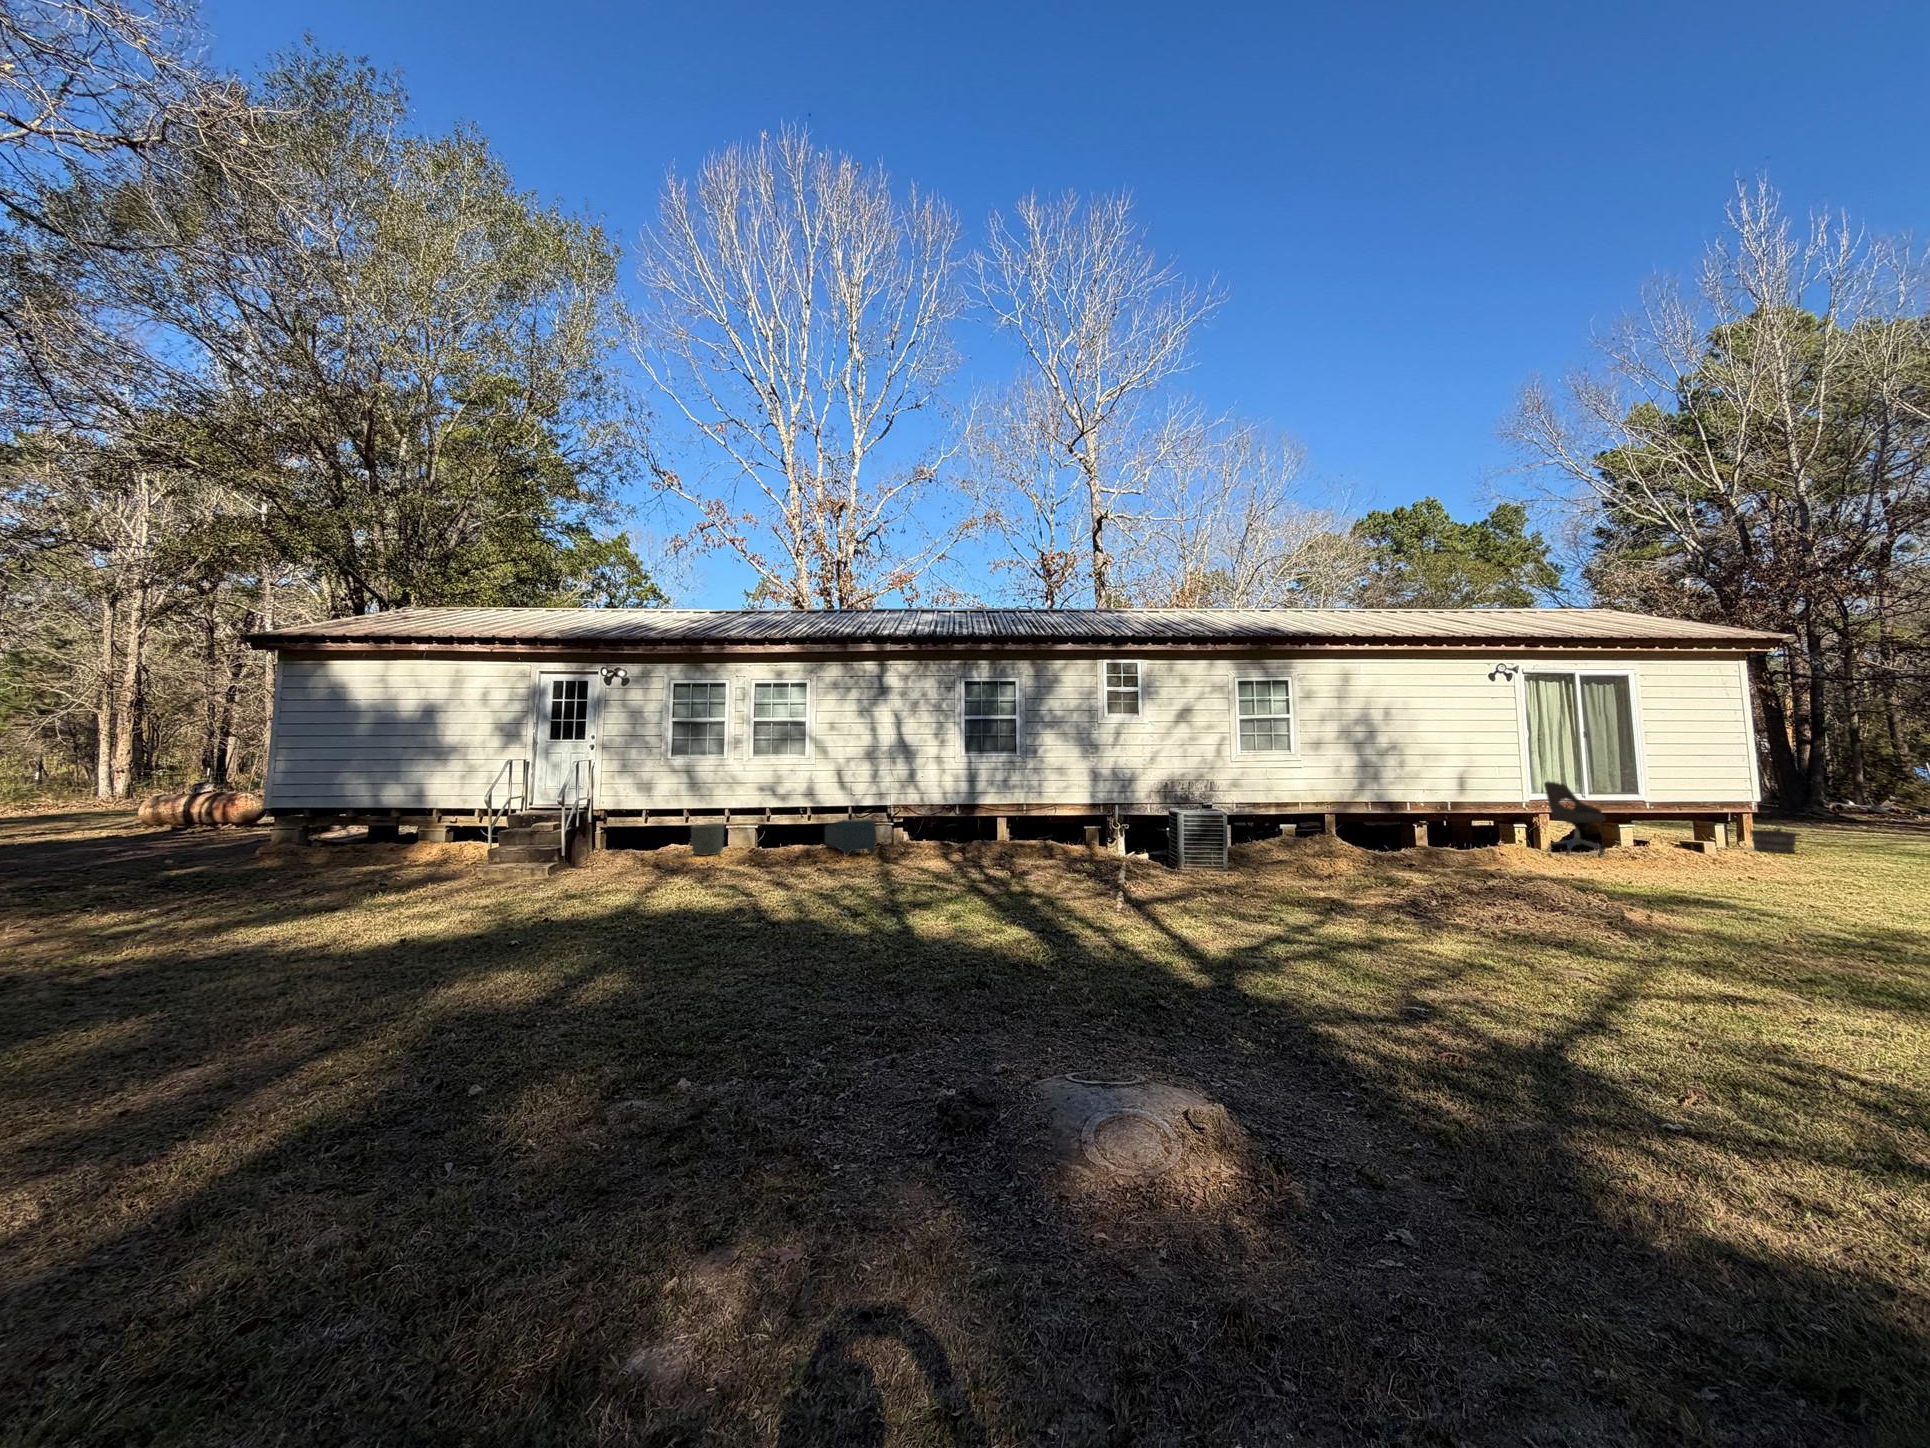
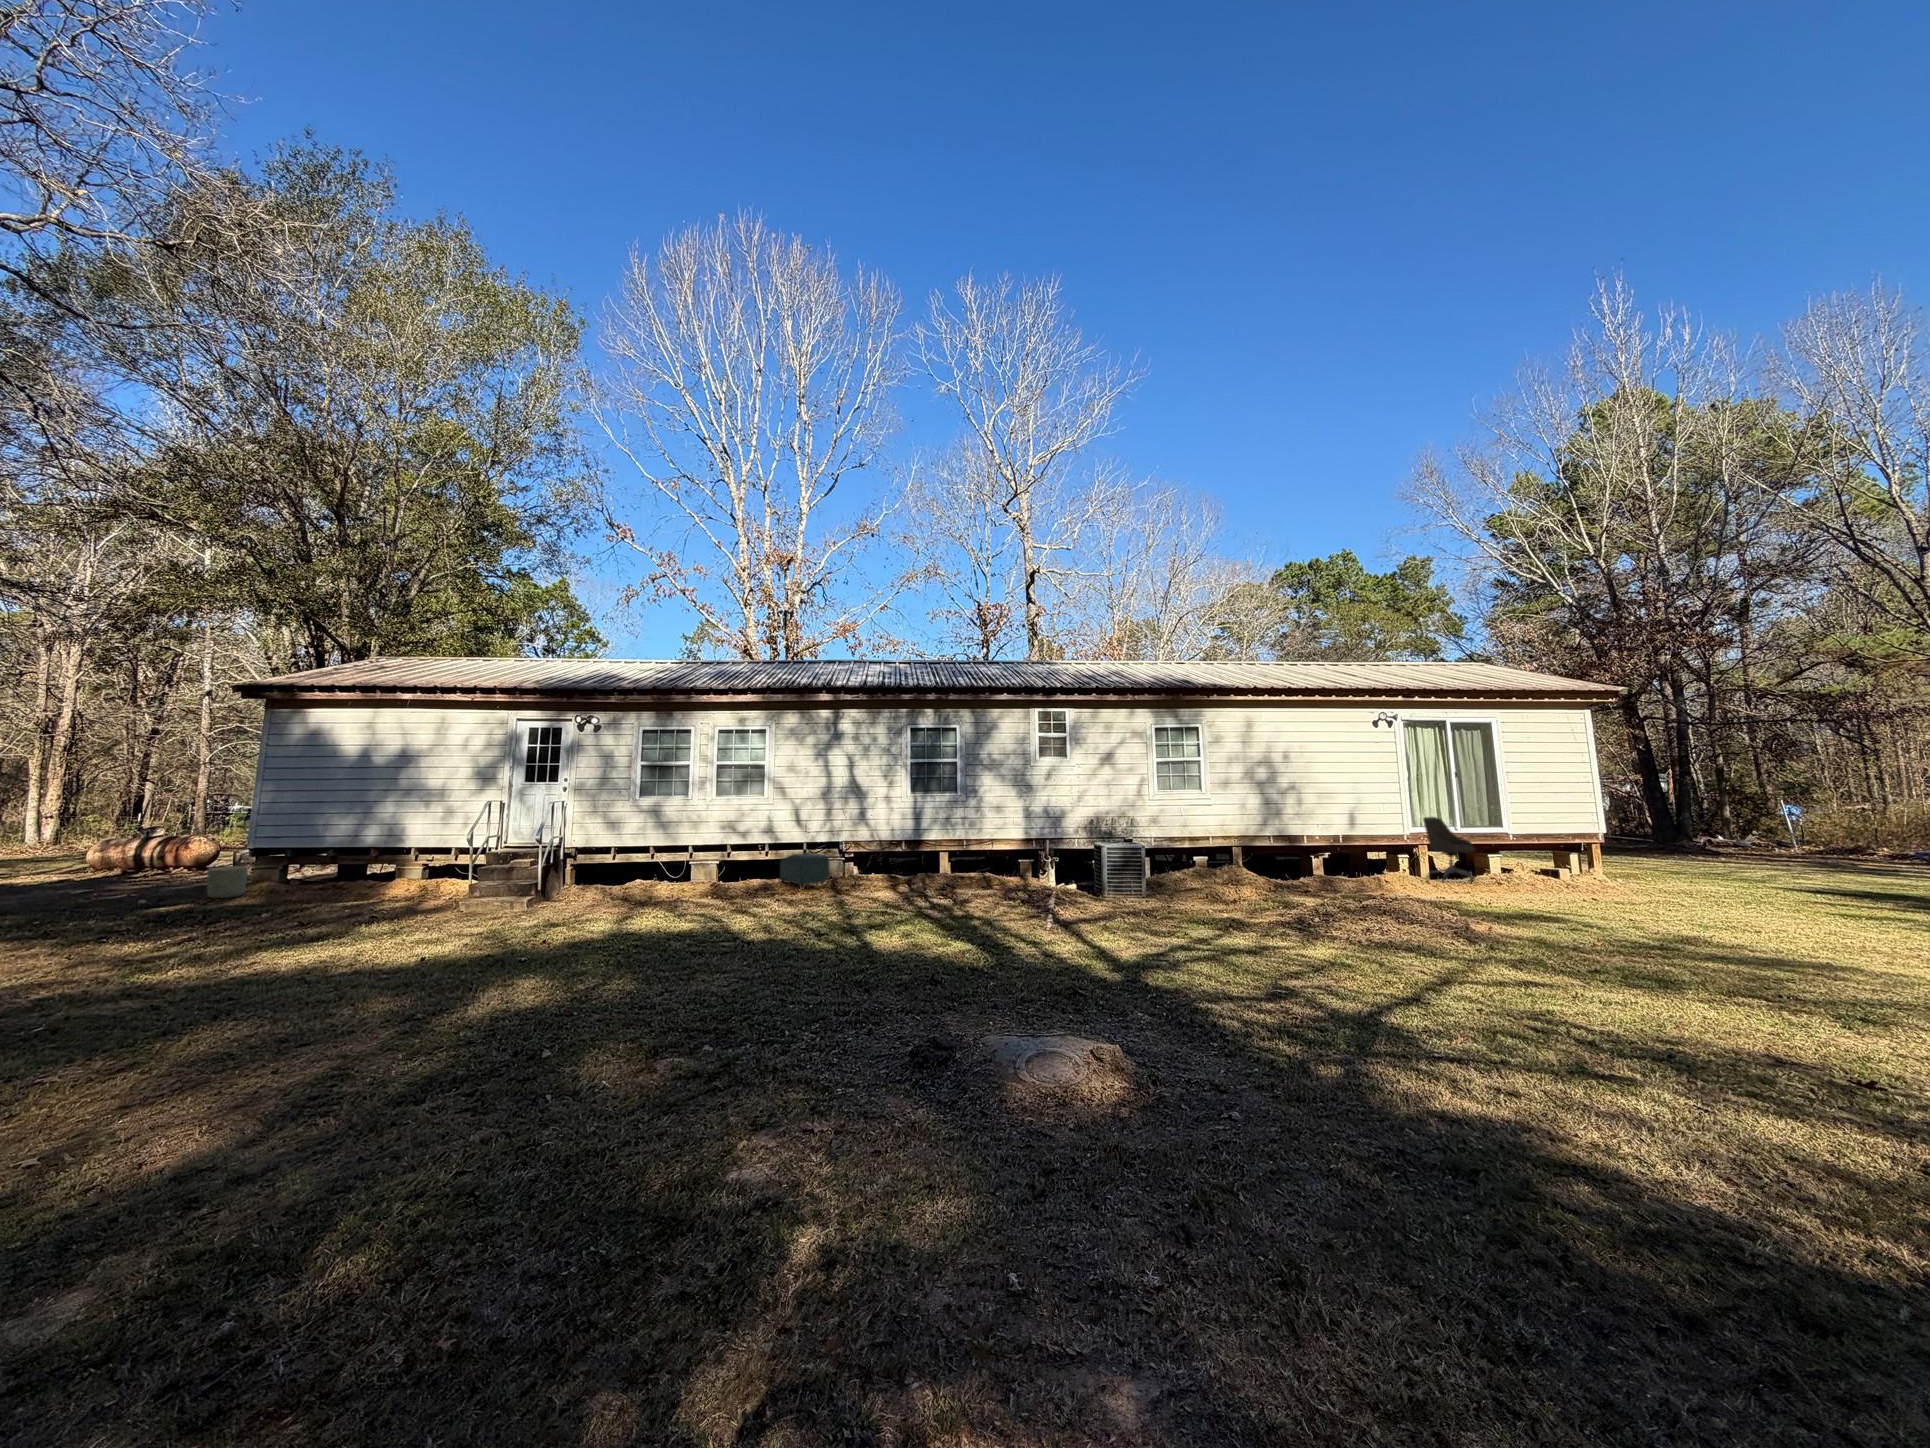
planter: present [691,823,724,856] -> present [207,866,248,898]
bucket: present [1750,828,1801,853] -> none [1599,856,1641,879]

